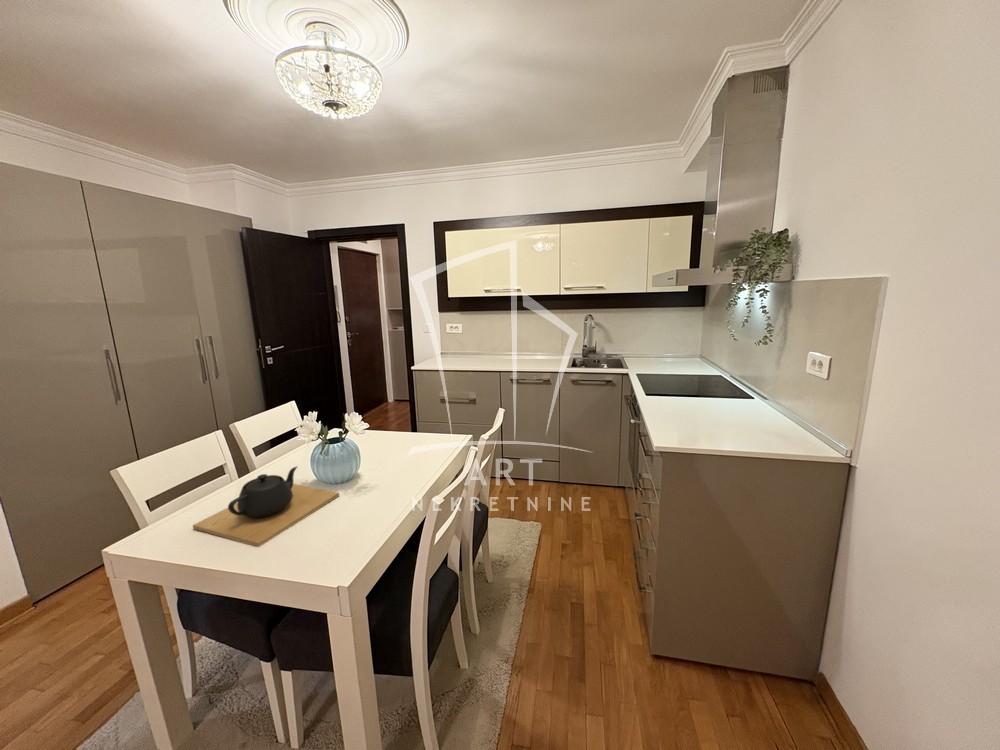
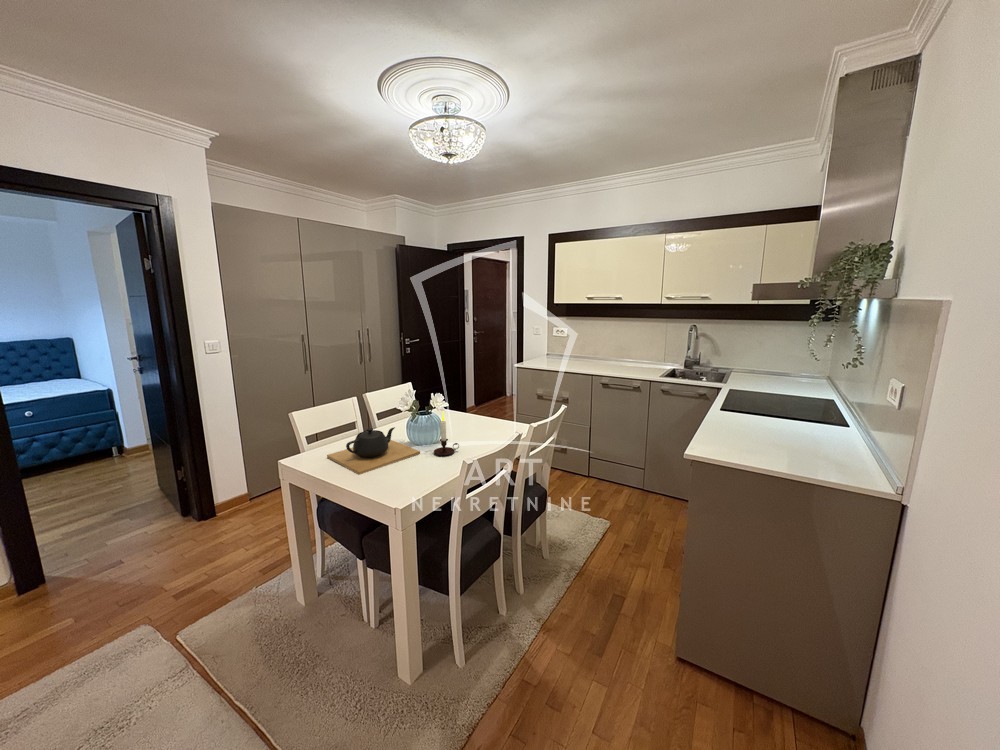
candle: none [358,435,391,493] -> present [434,412,459,455]

